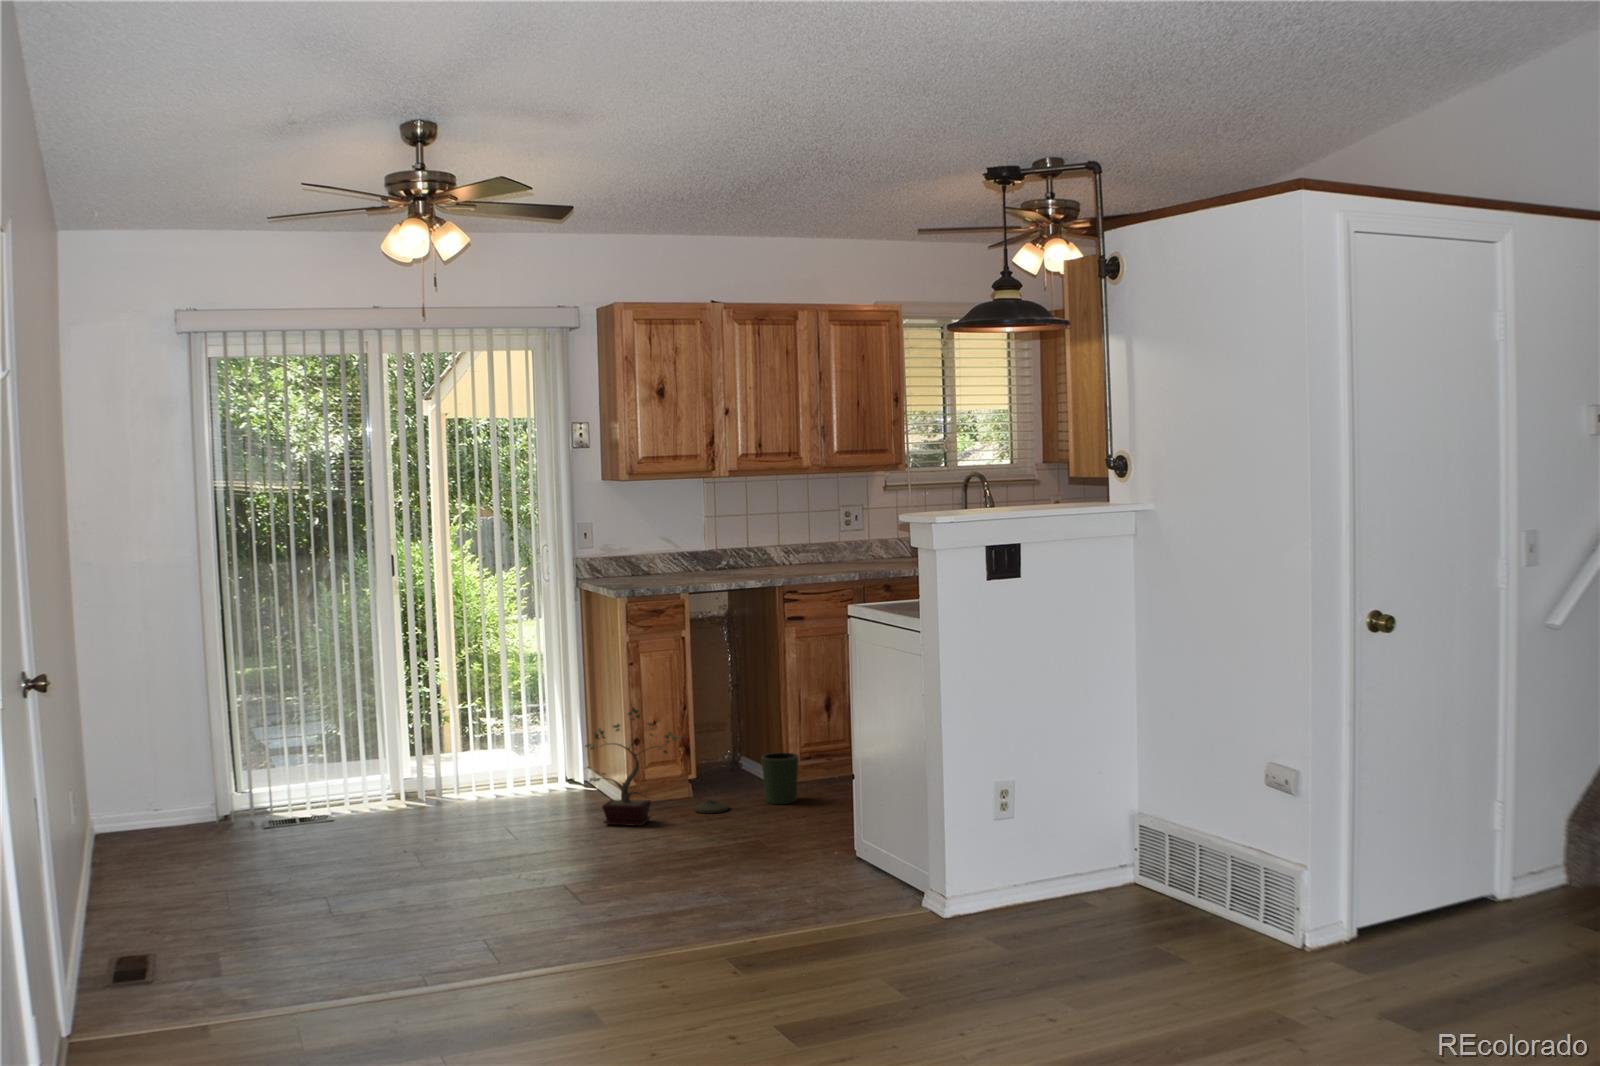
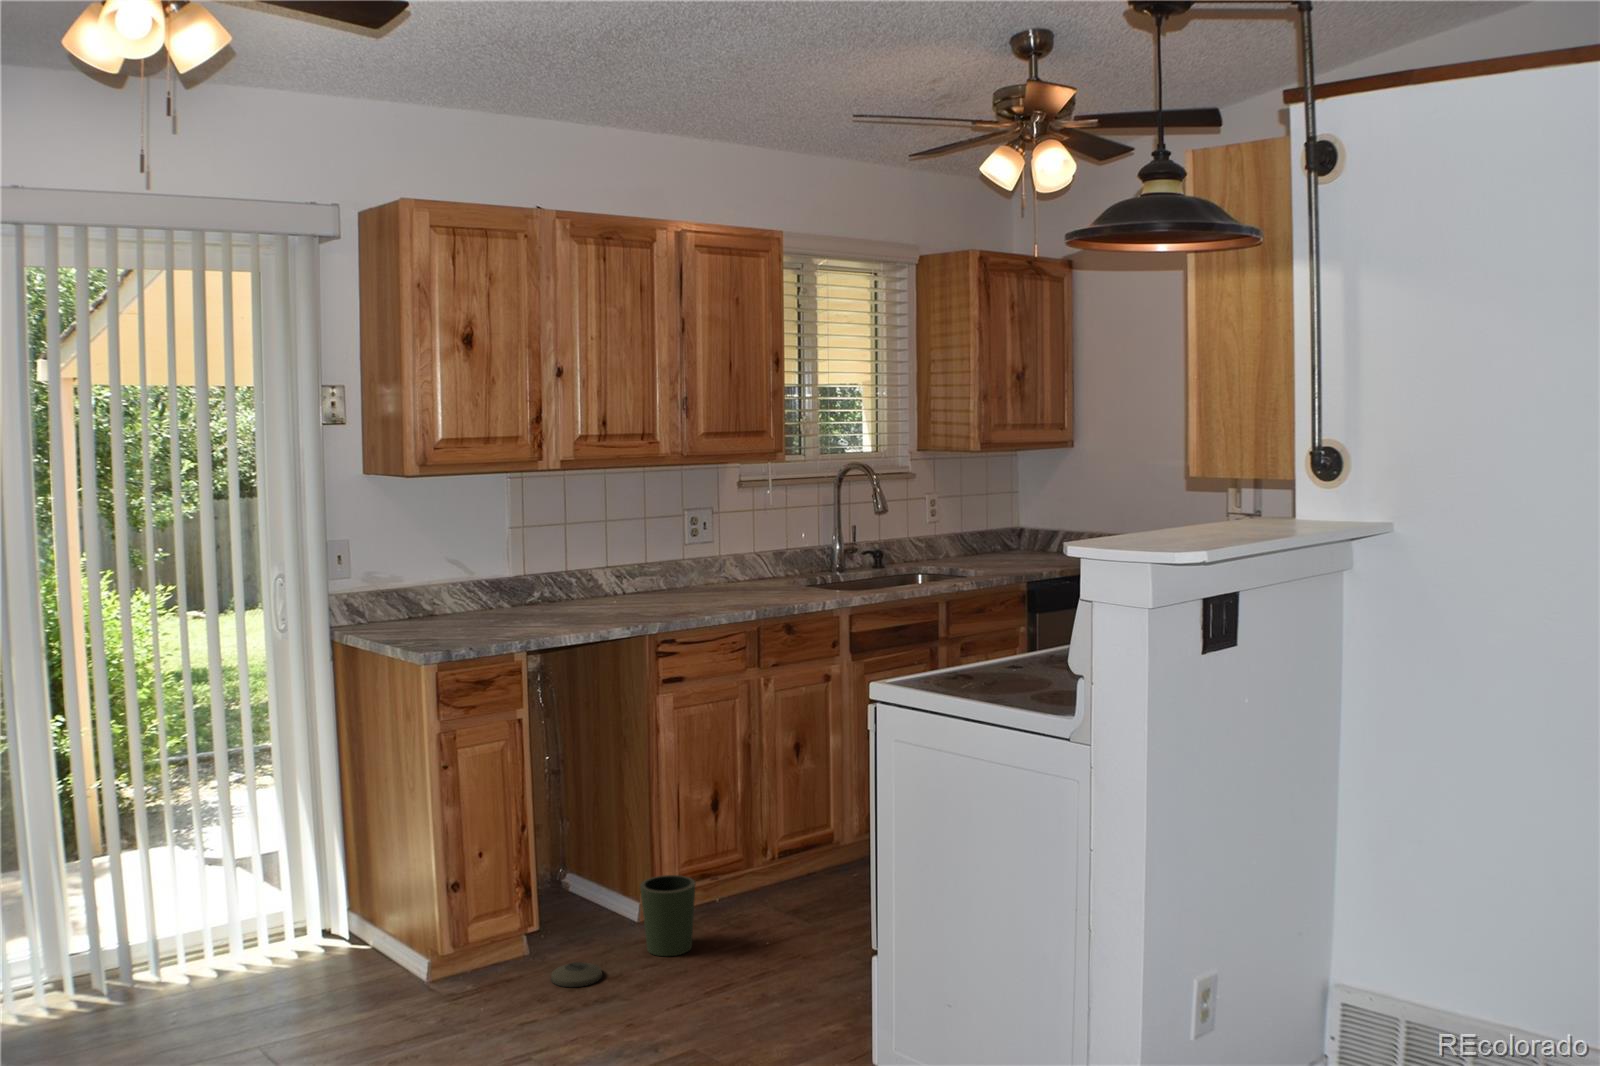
potted plant: present [585,708,682,826] -> none [386,839,559,1031]

